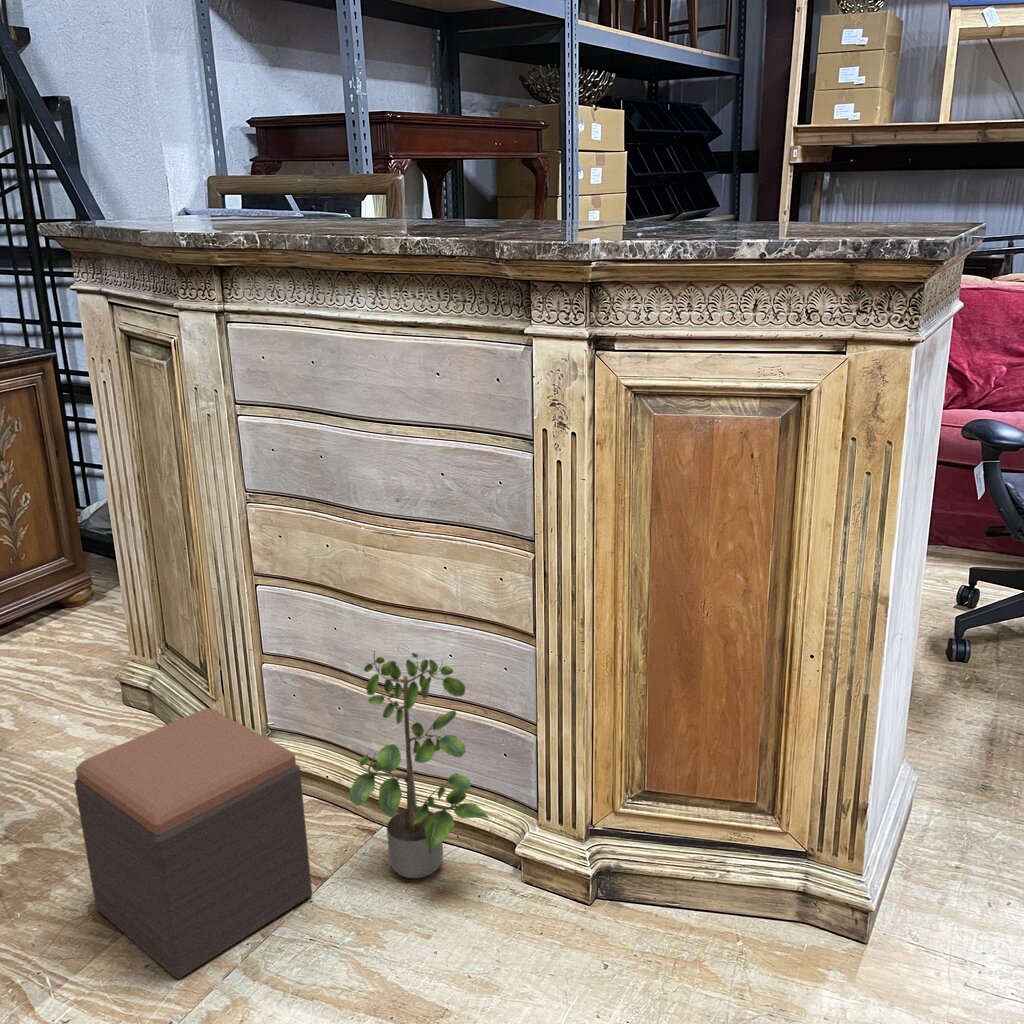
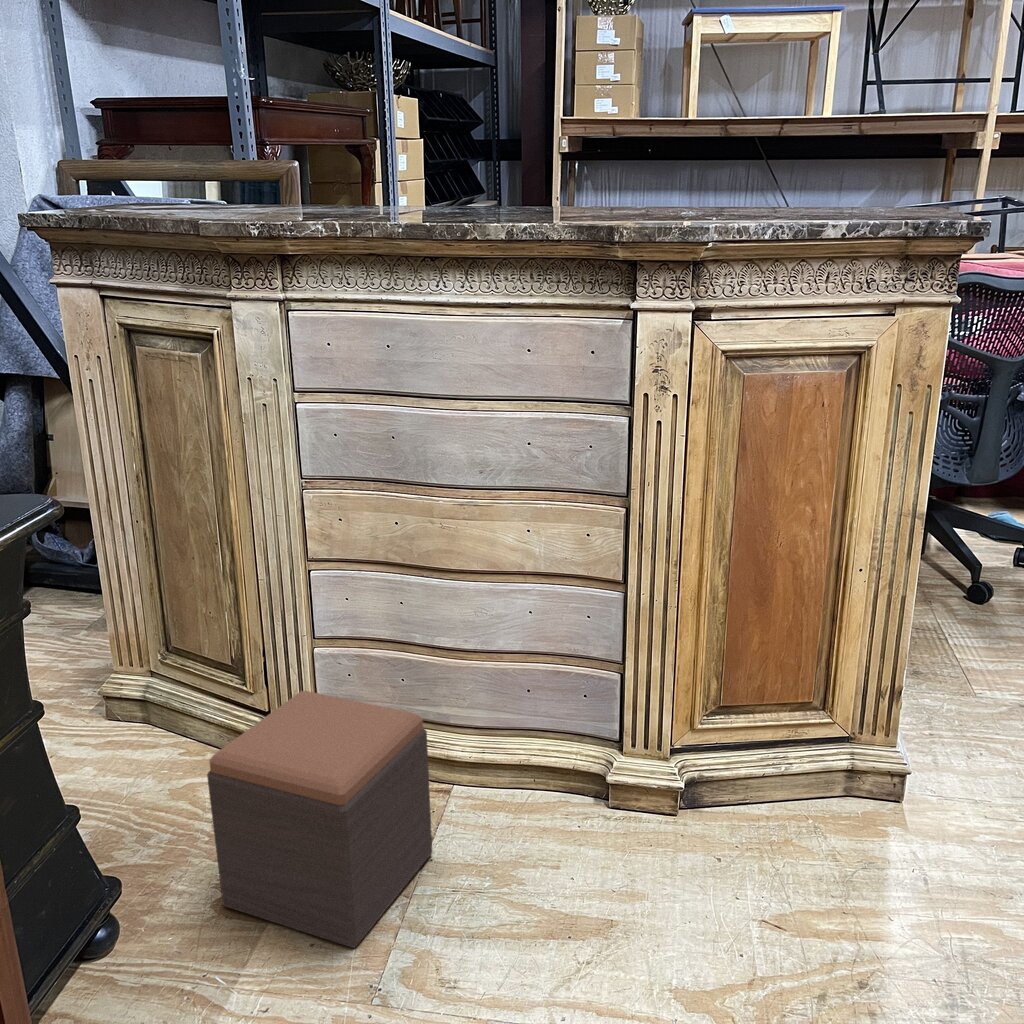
potted plant: present [349,651,489,878] -> none [457,608,596,822]

